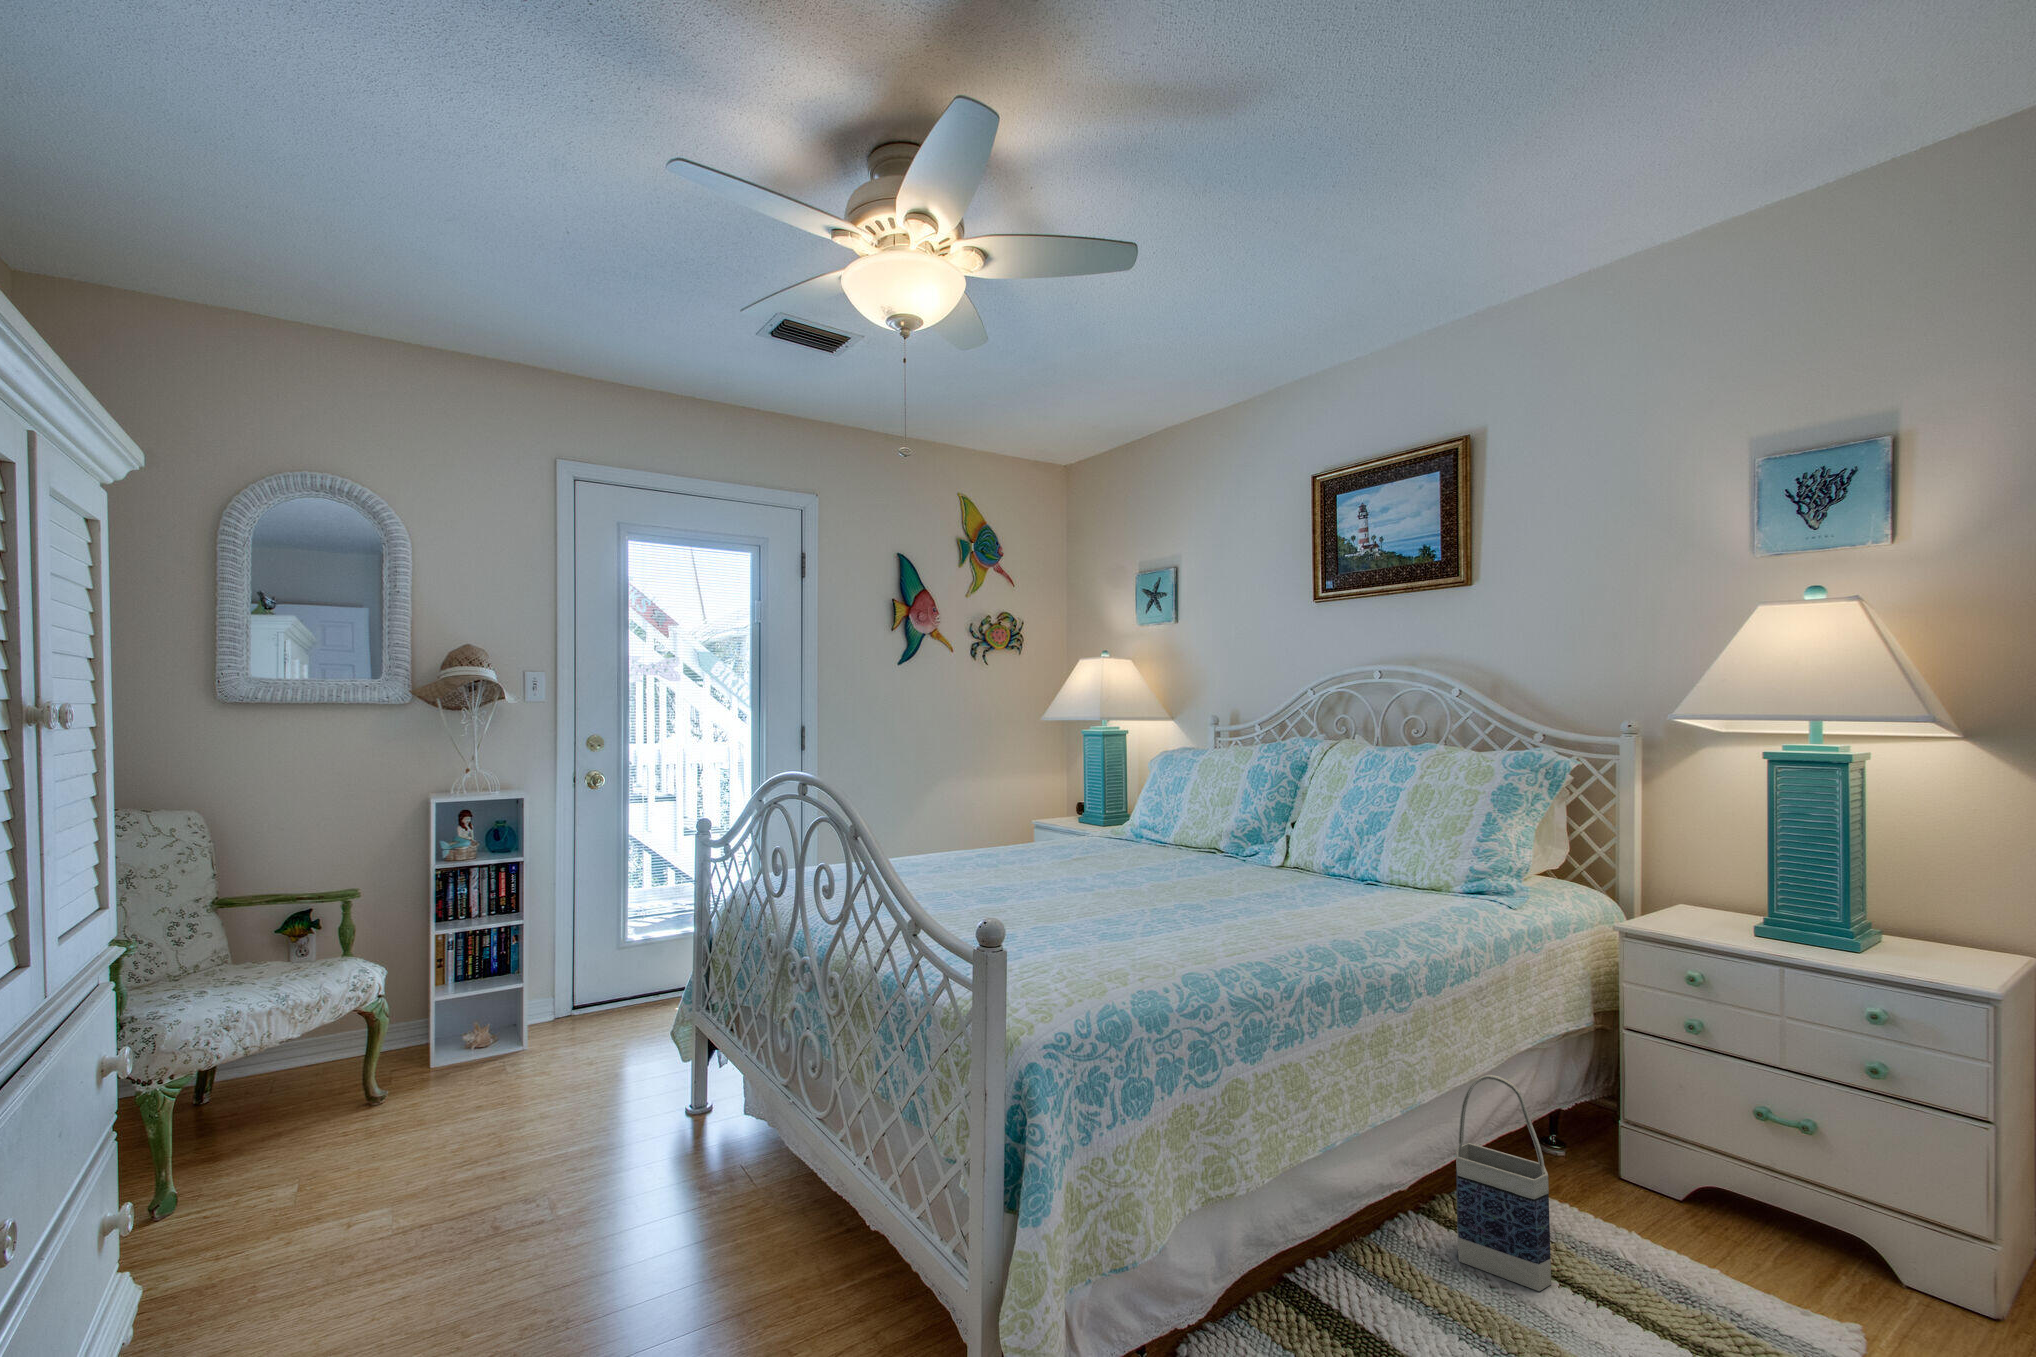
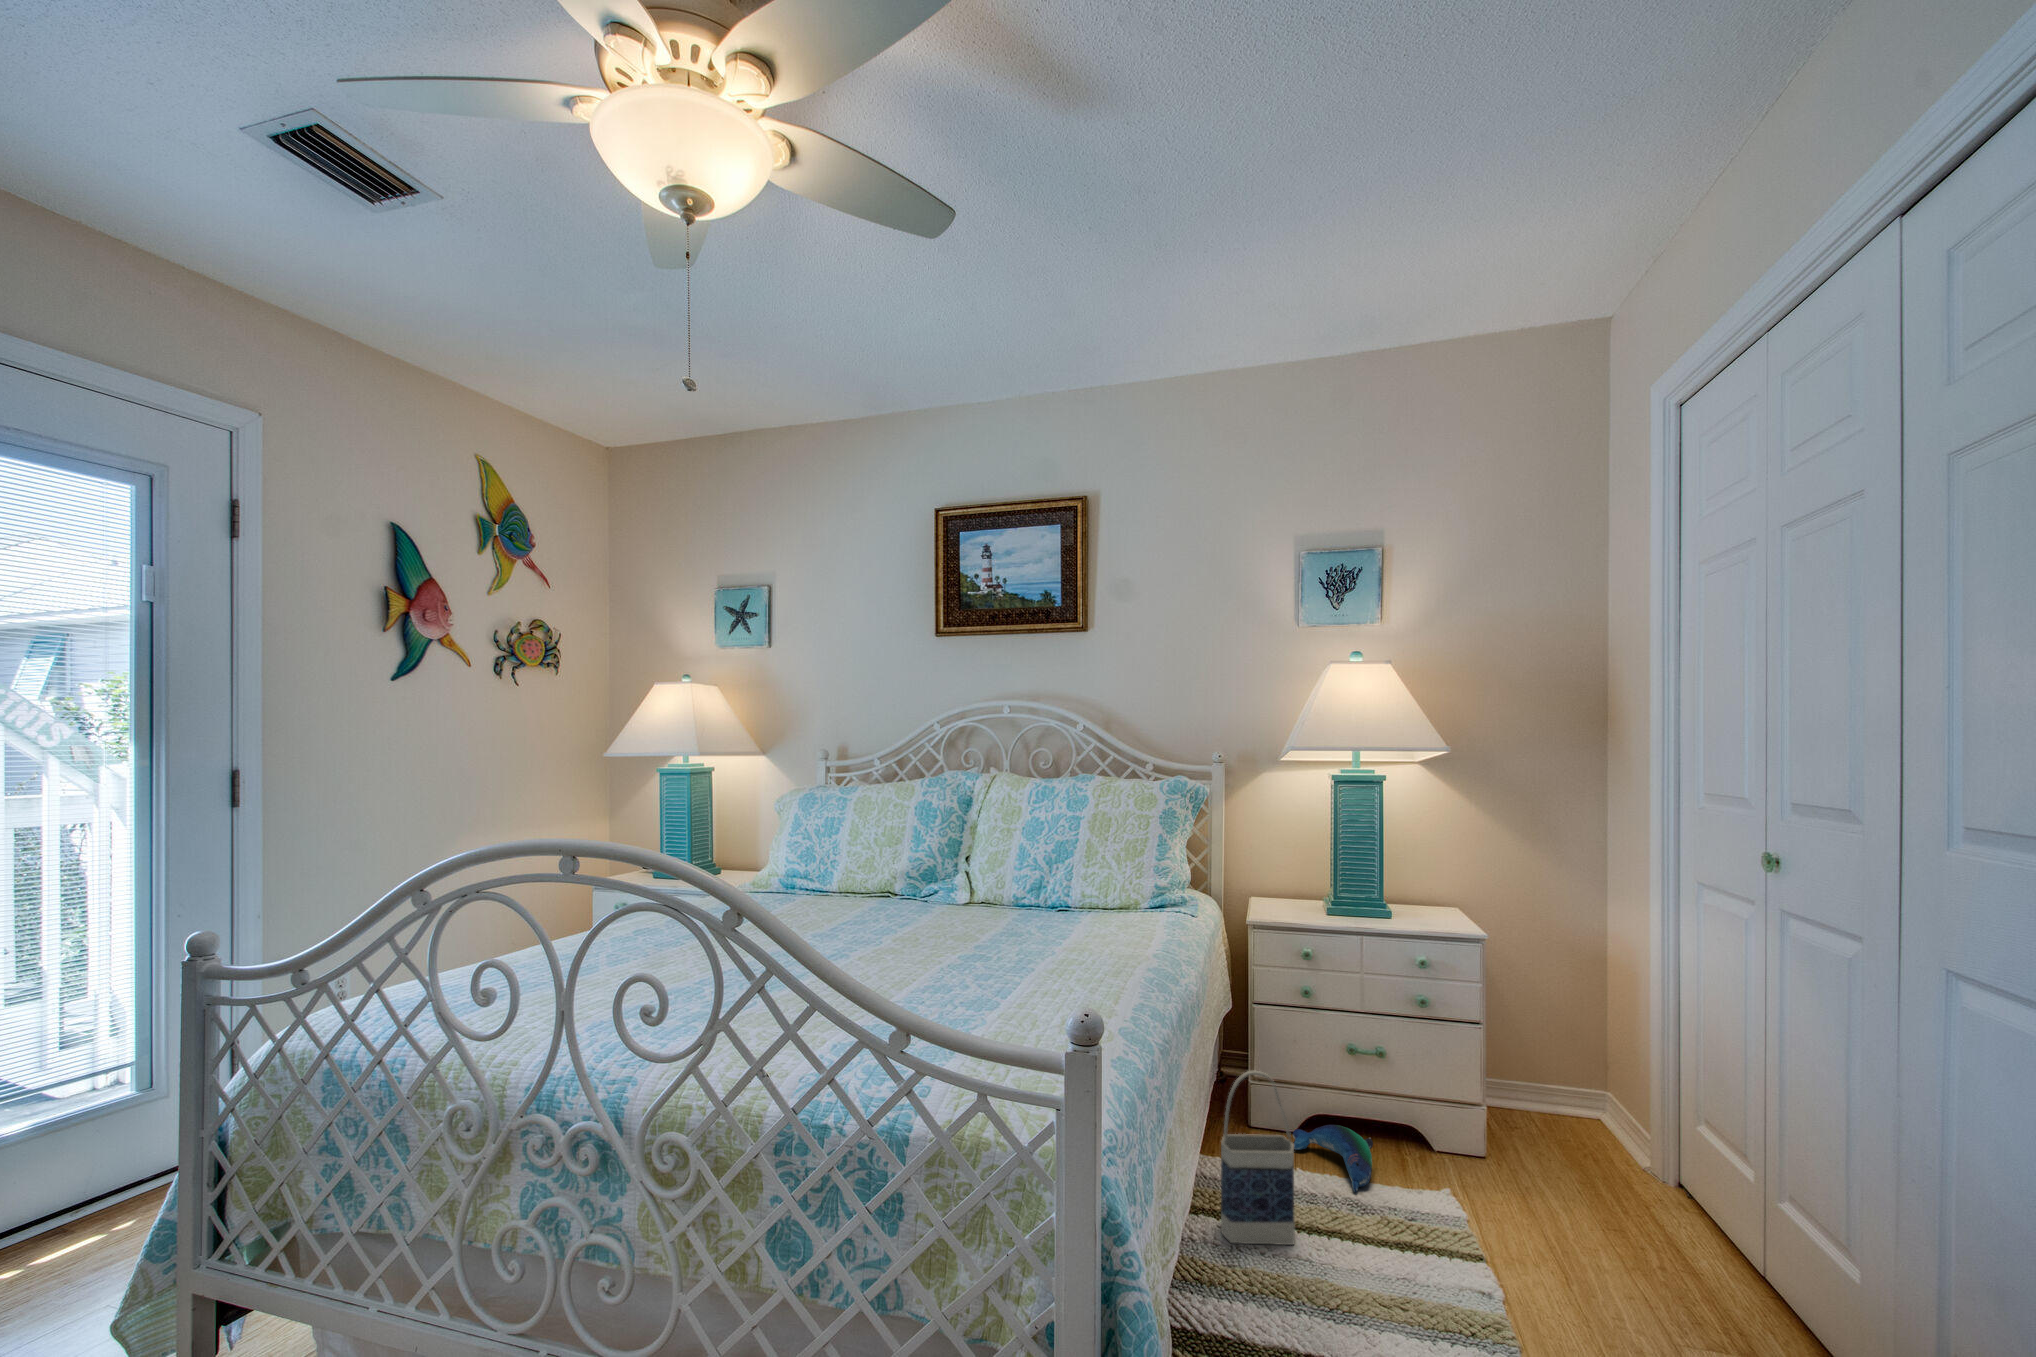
plush toy: none [1648,1197,1757,1283] -> present [1293,1125,1373,1192]

